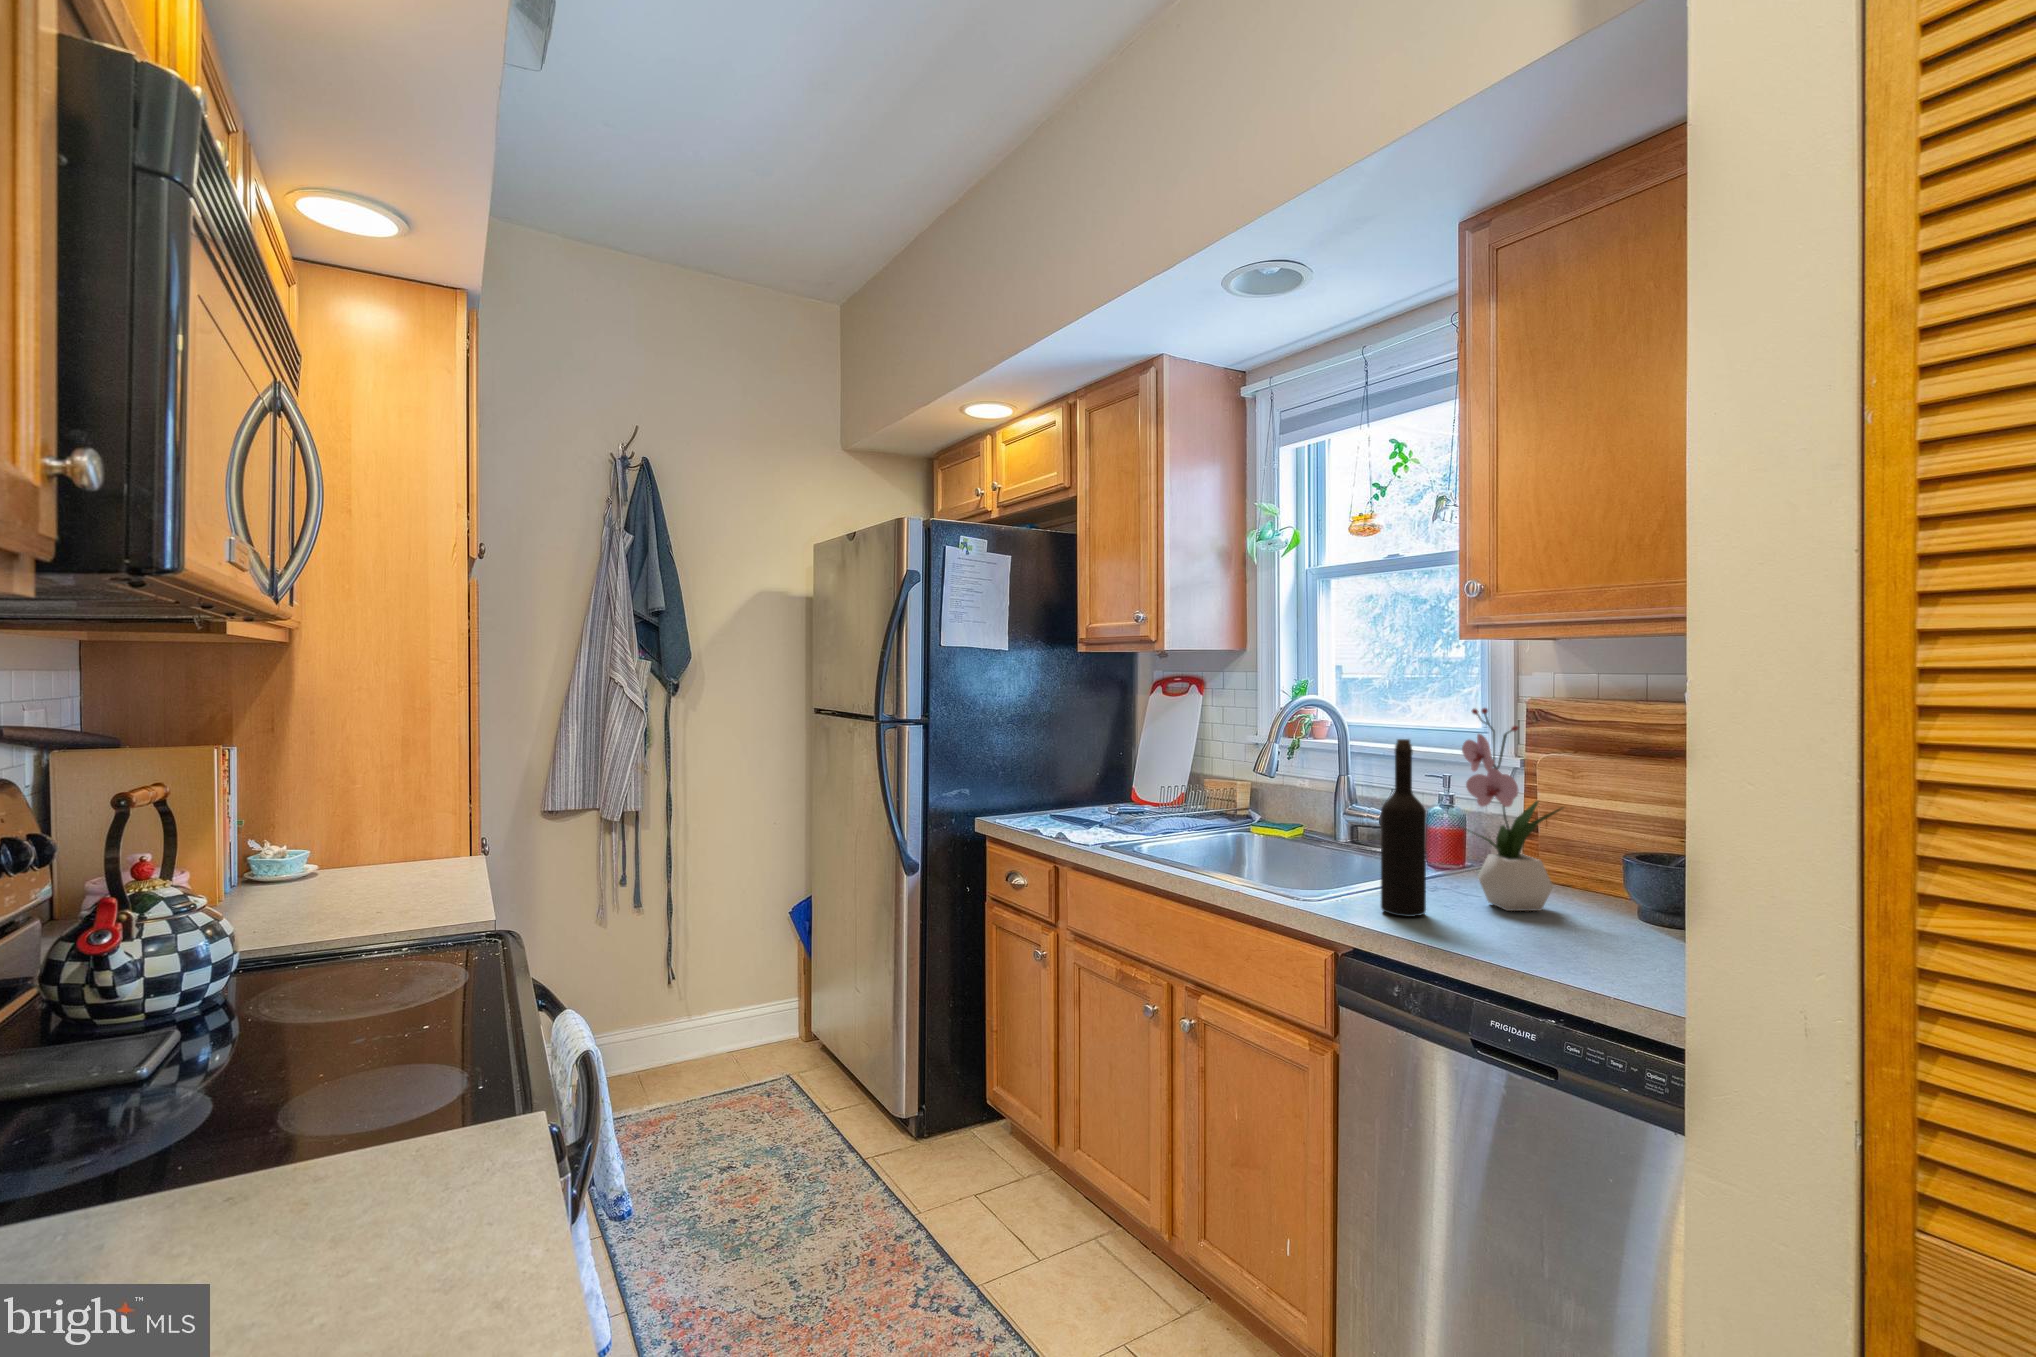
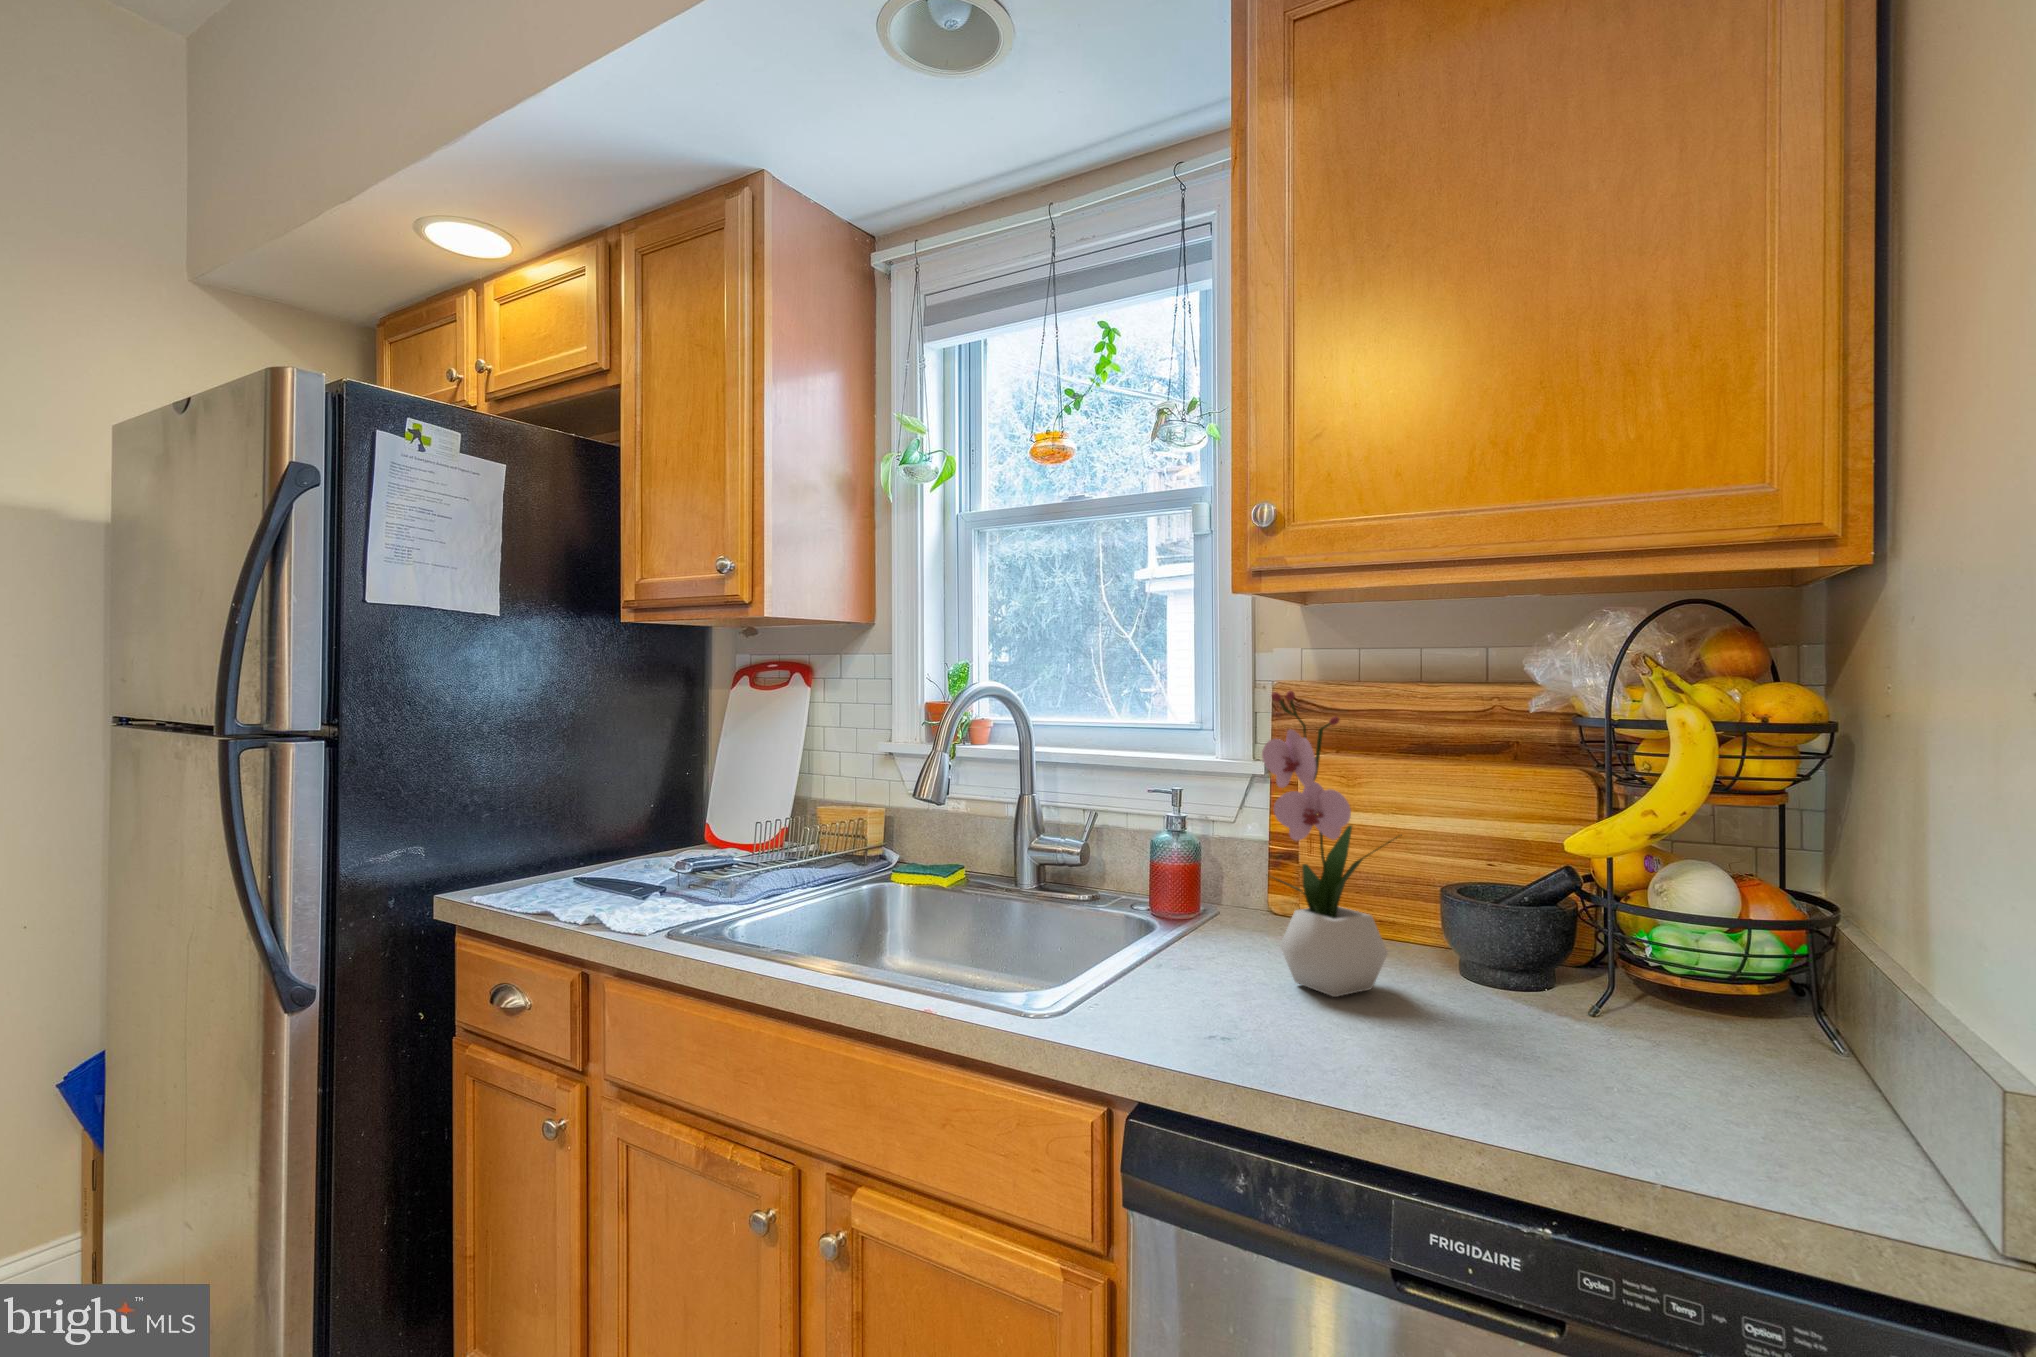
wine bottle: present [1381,739,1426,917] -> none [1173,741,1242,1034]

